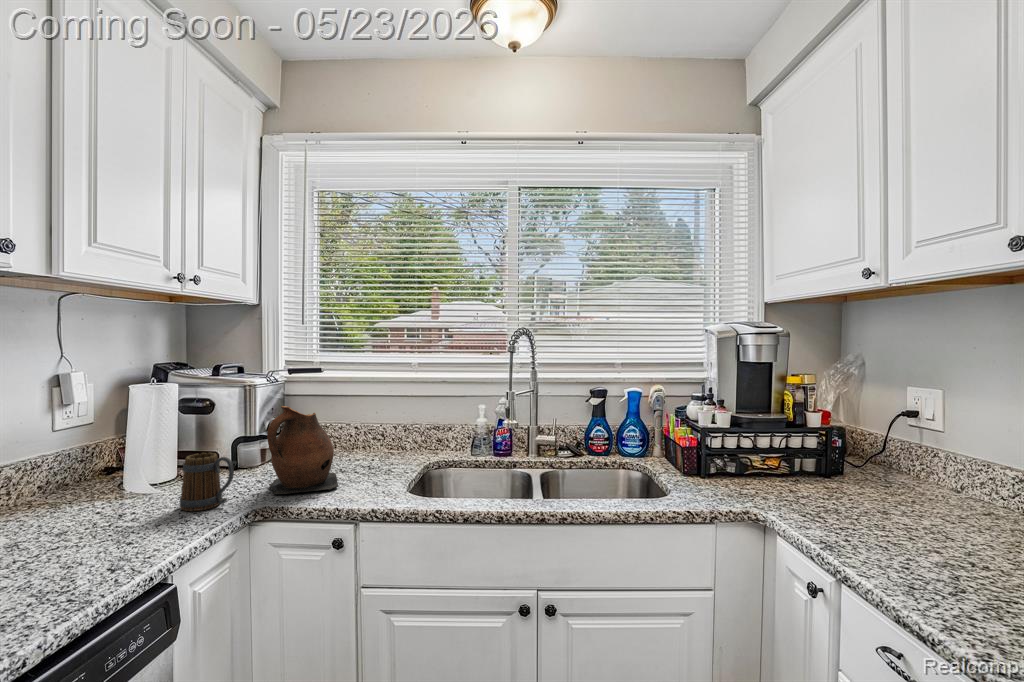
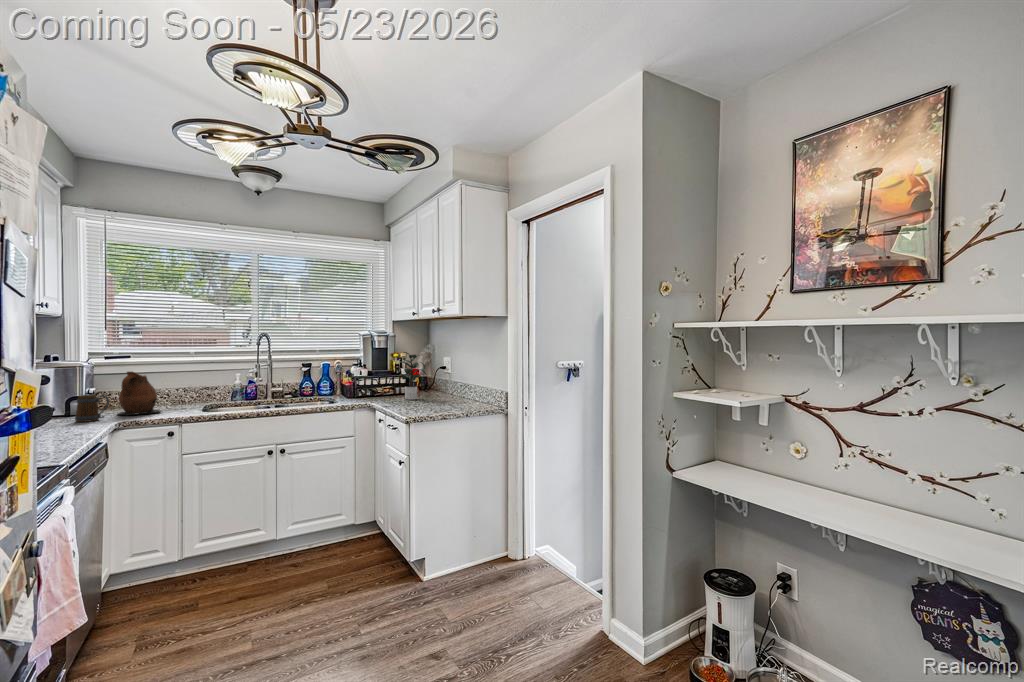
potted plant: none [803,377,943,509] -> present [398,352,427,400]

